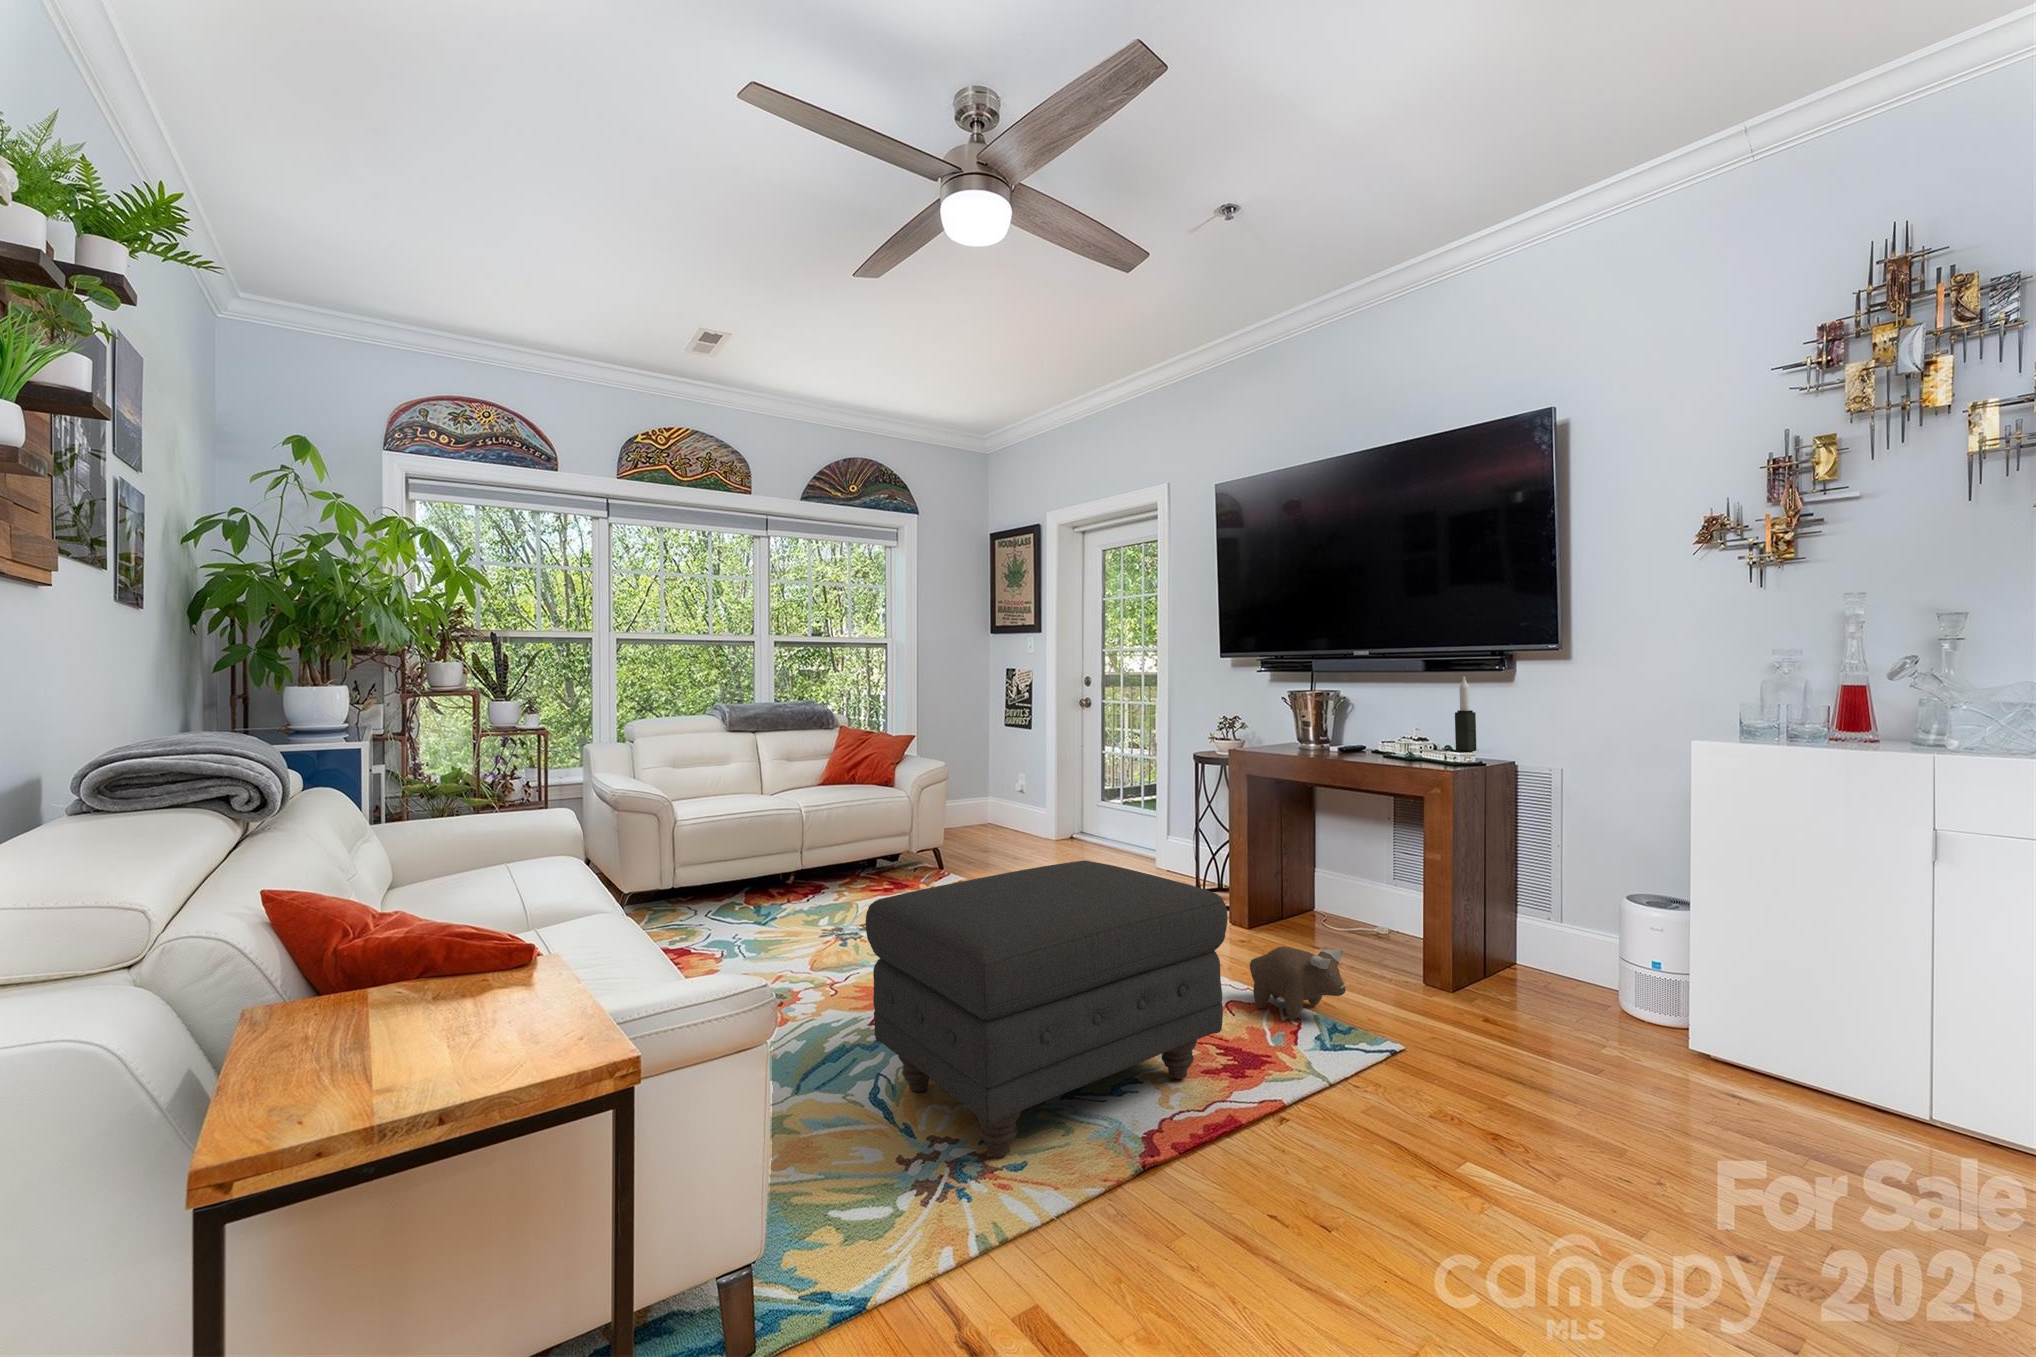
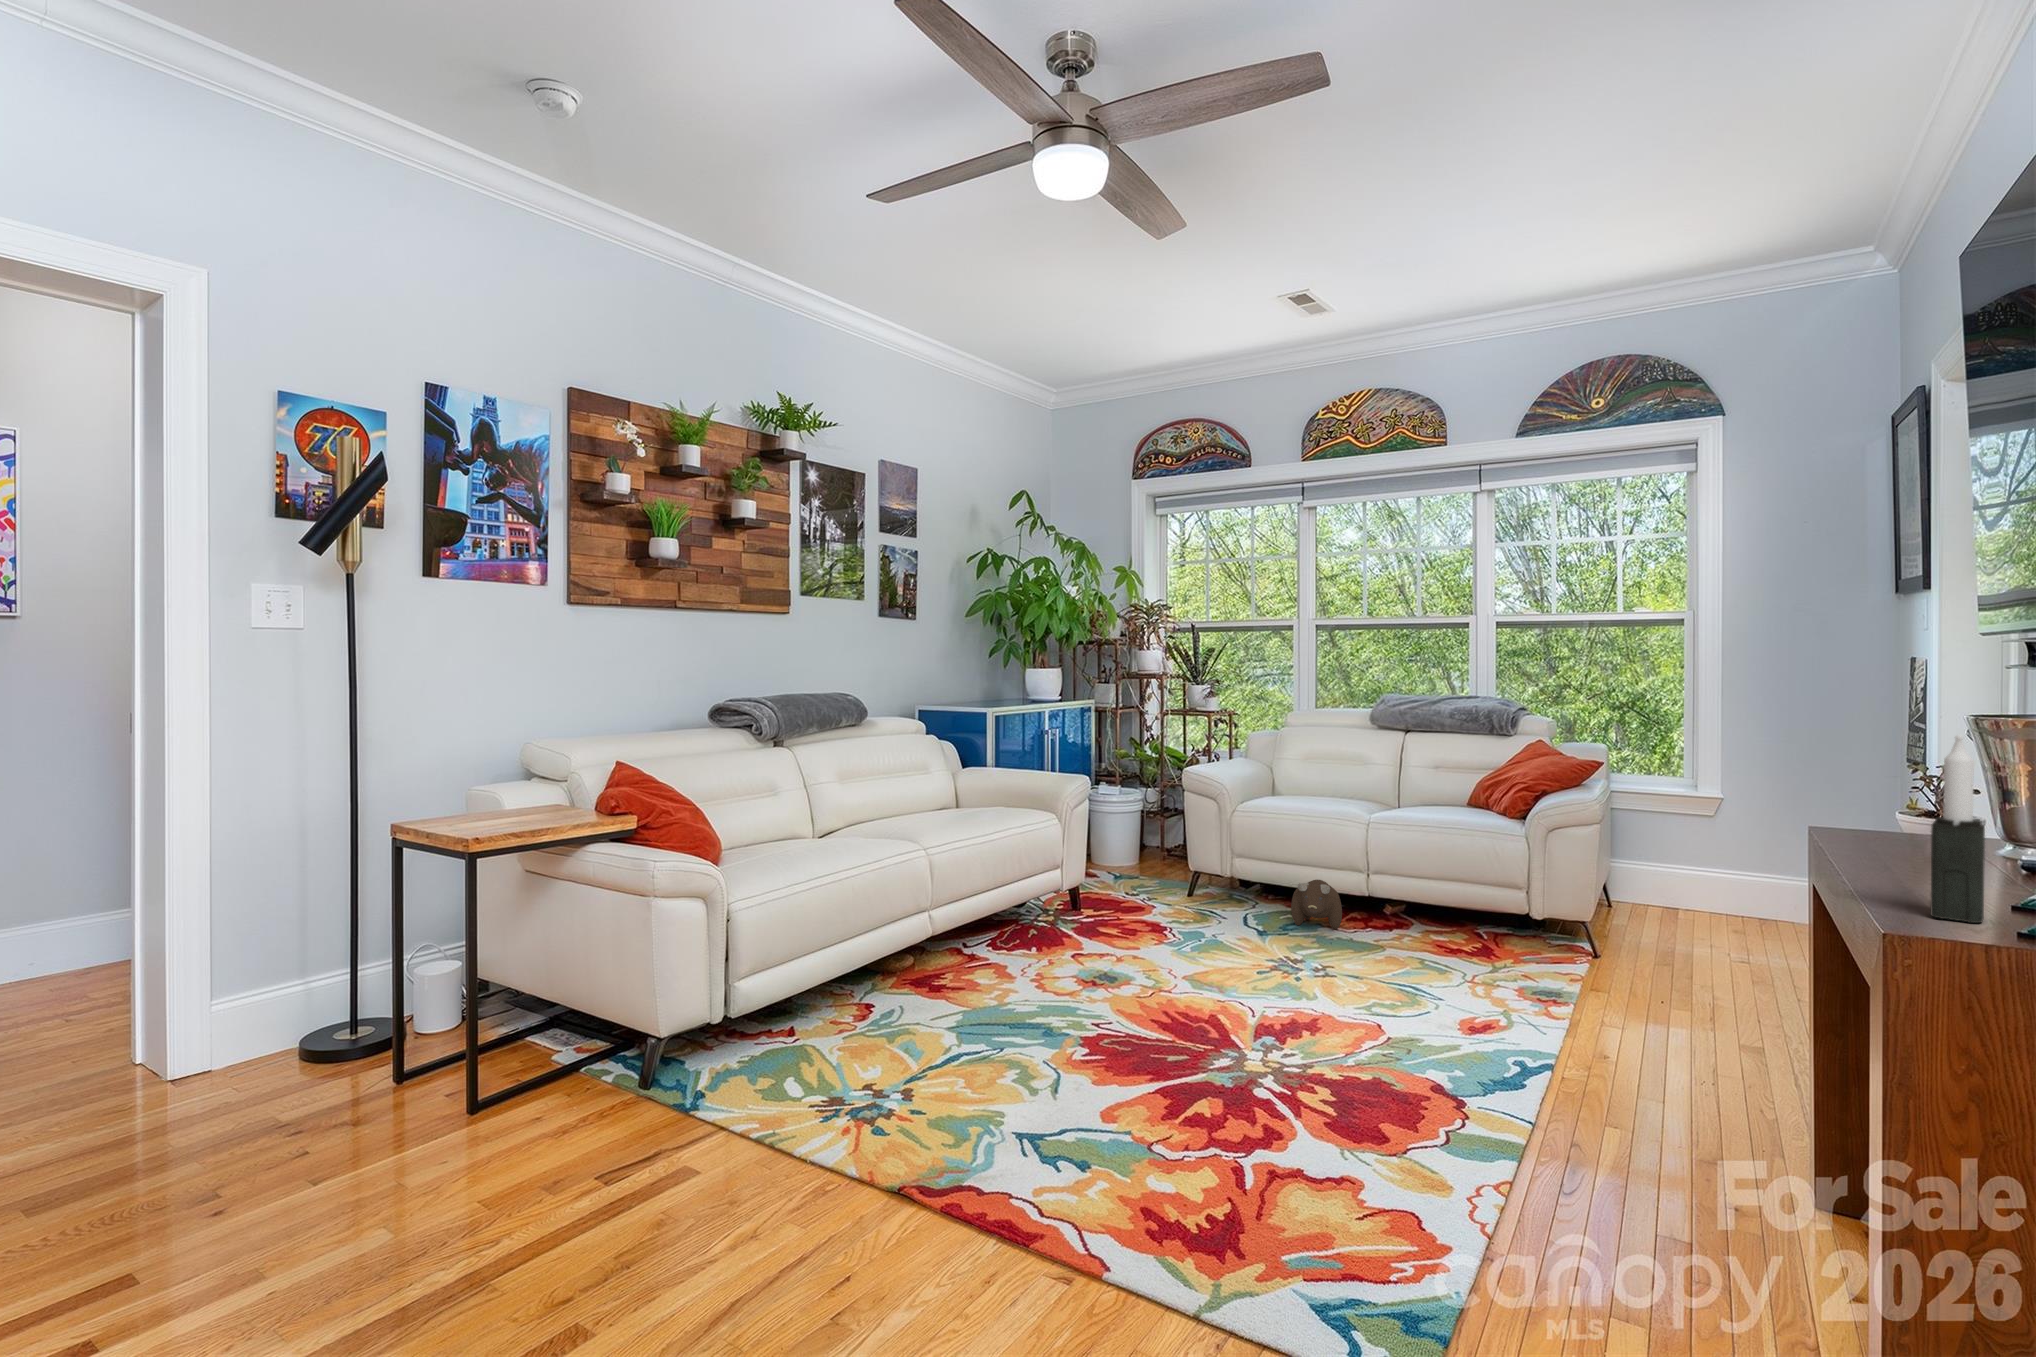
ottoman: present [865,860,1227,1157] -> none [875,881,1247,1168]
plush toy: present [1250,947,1349,1020] -> present [1291,880,1342,929]

